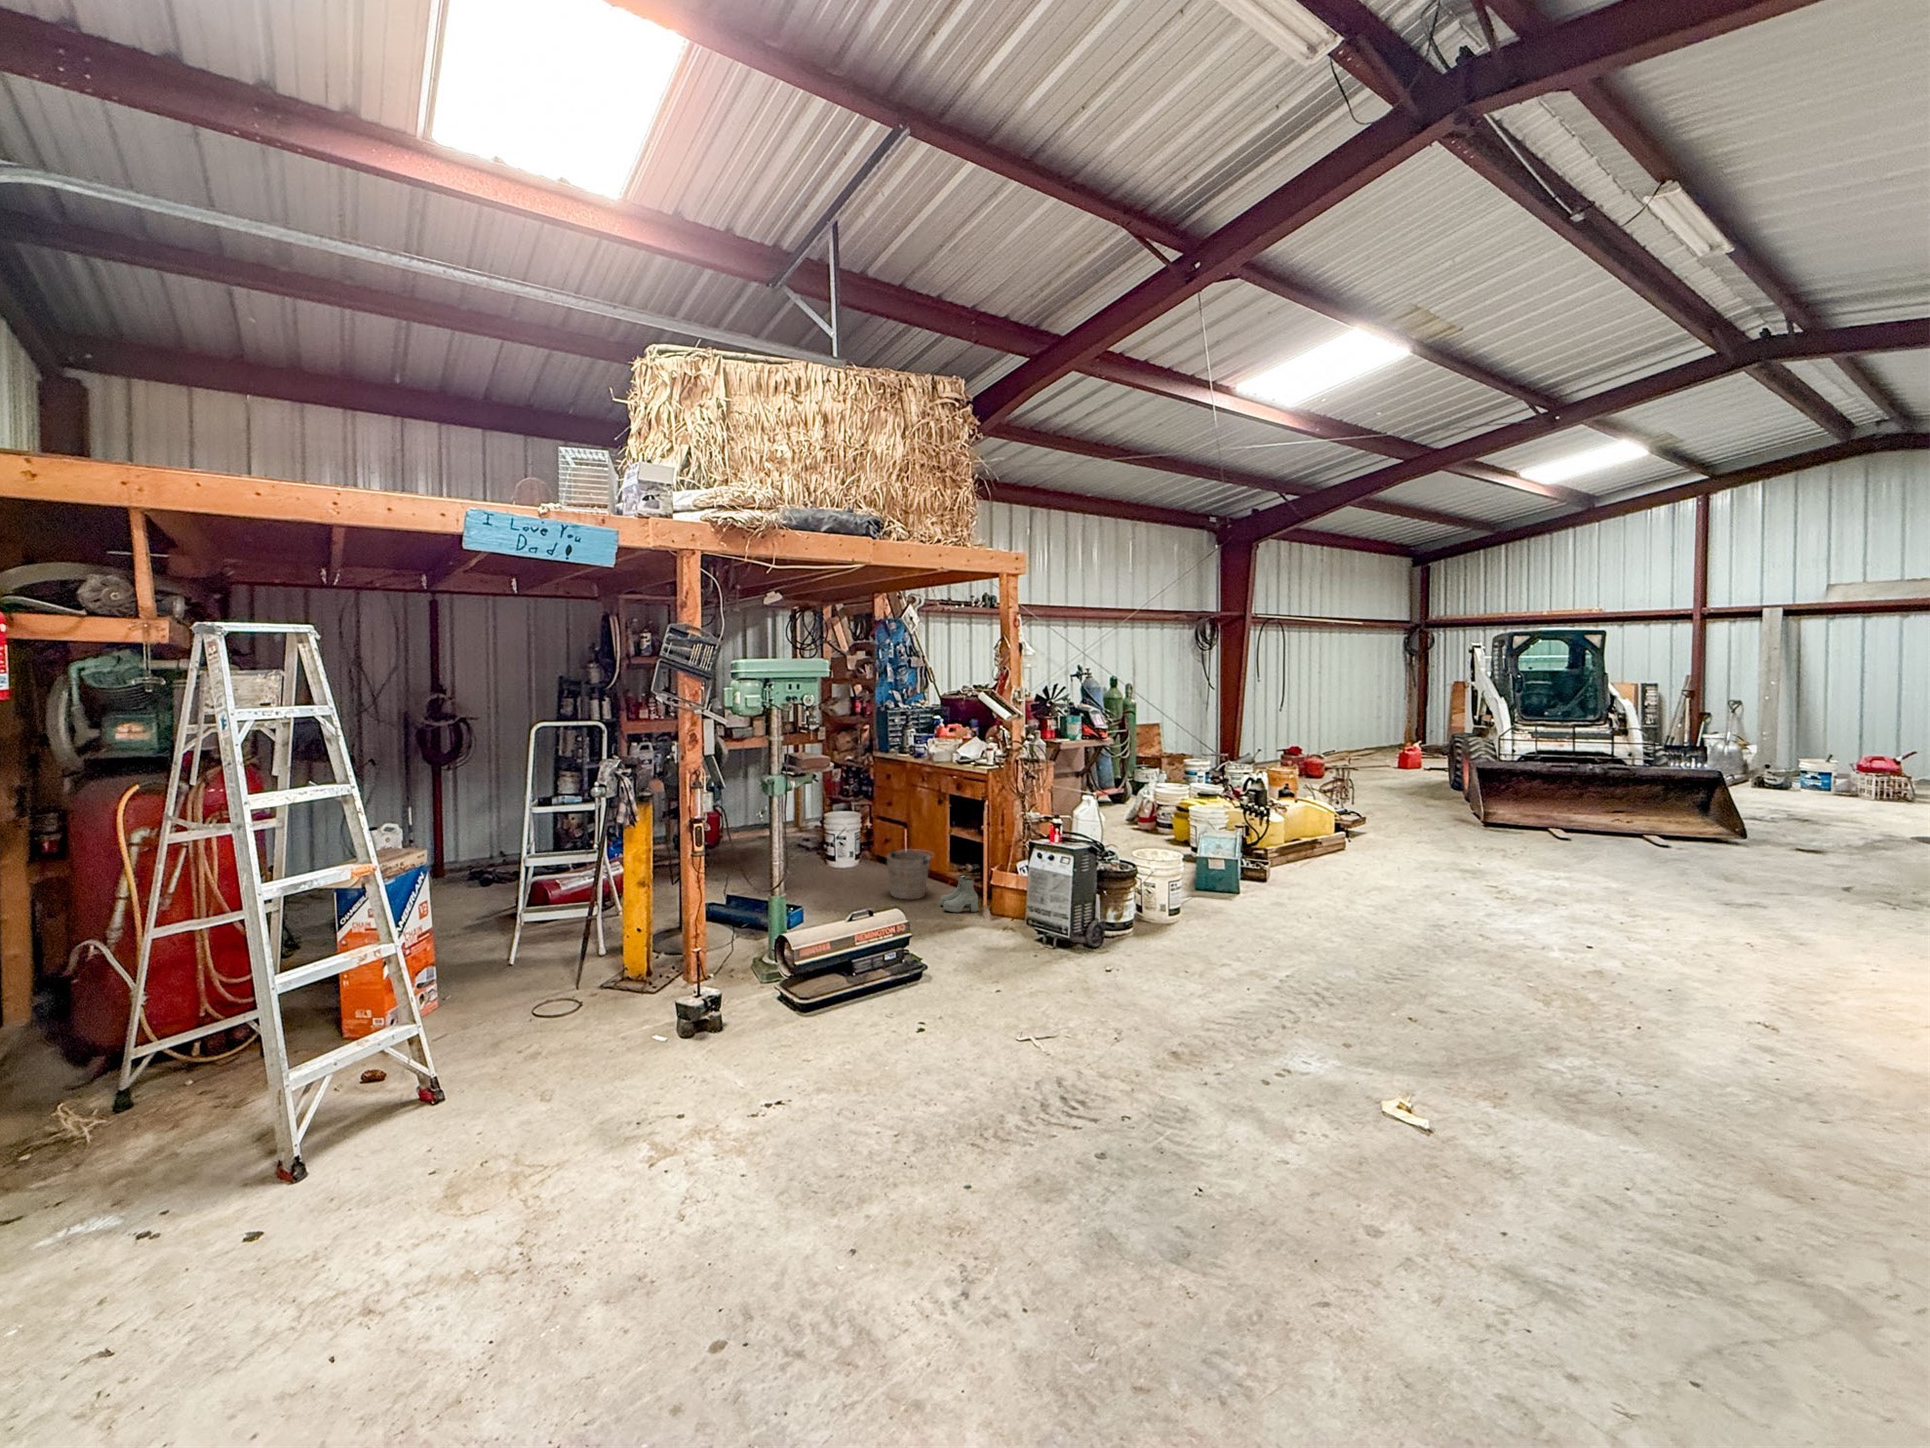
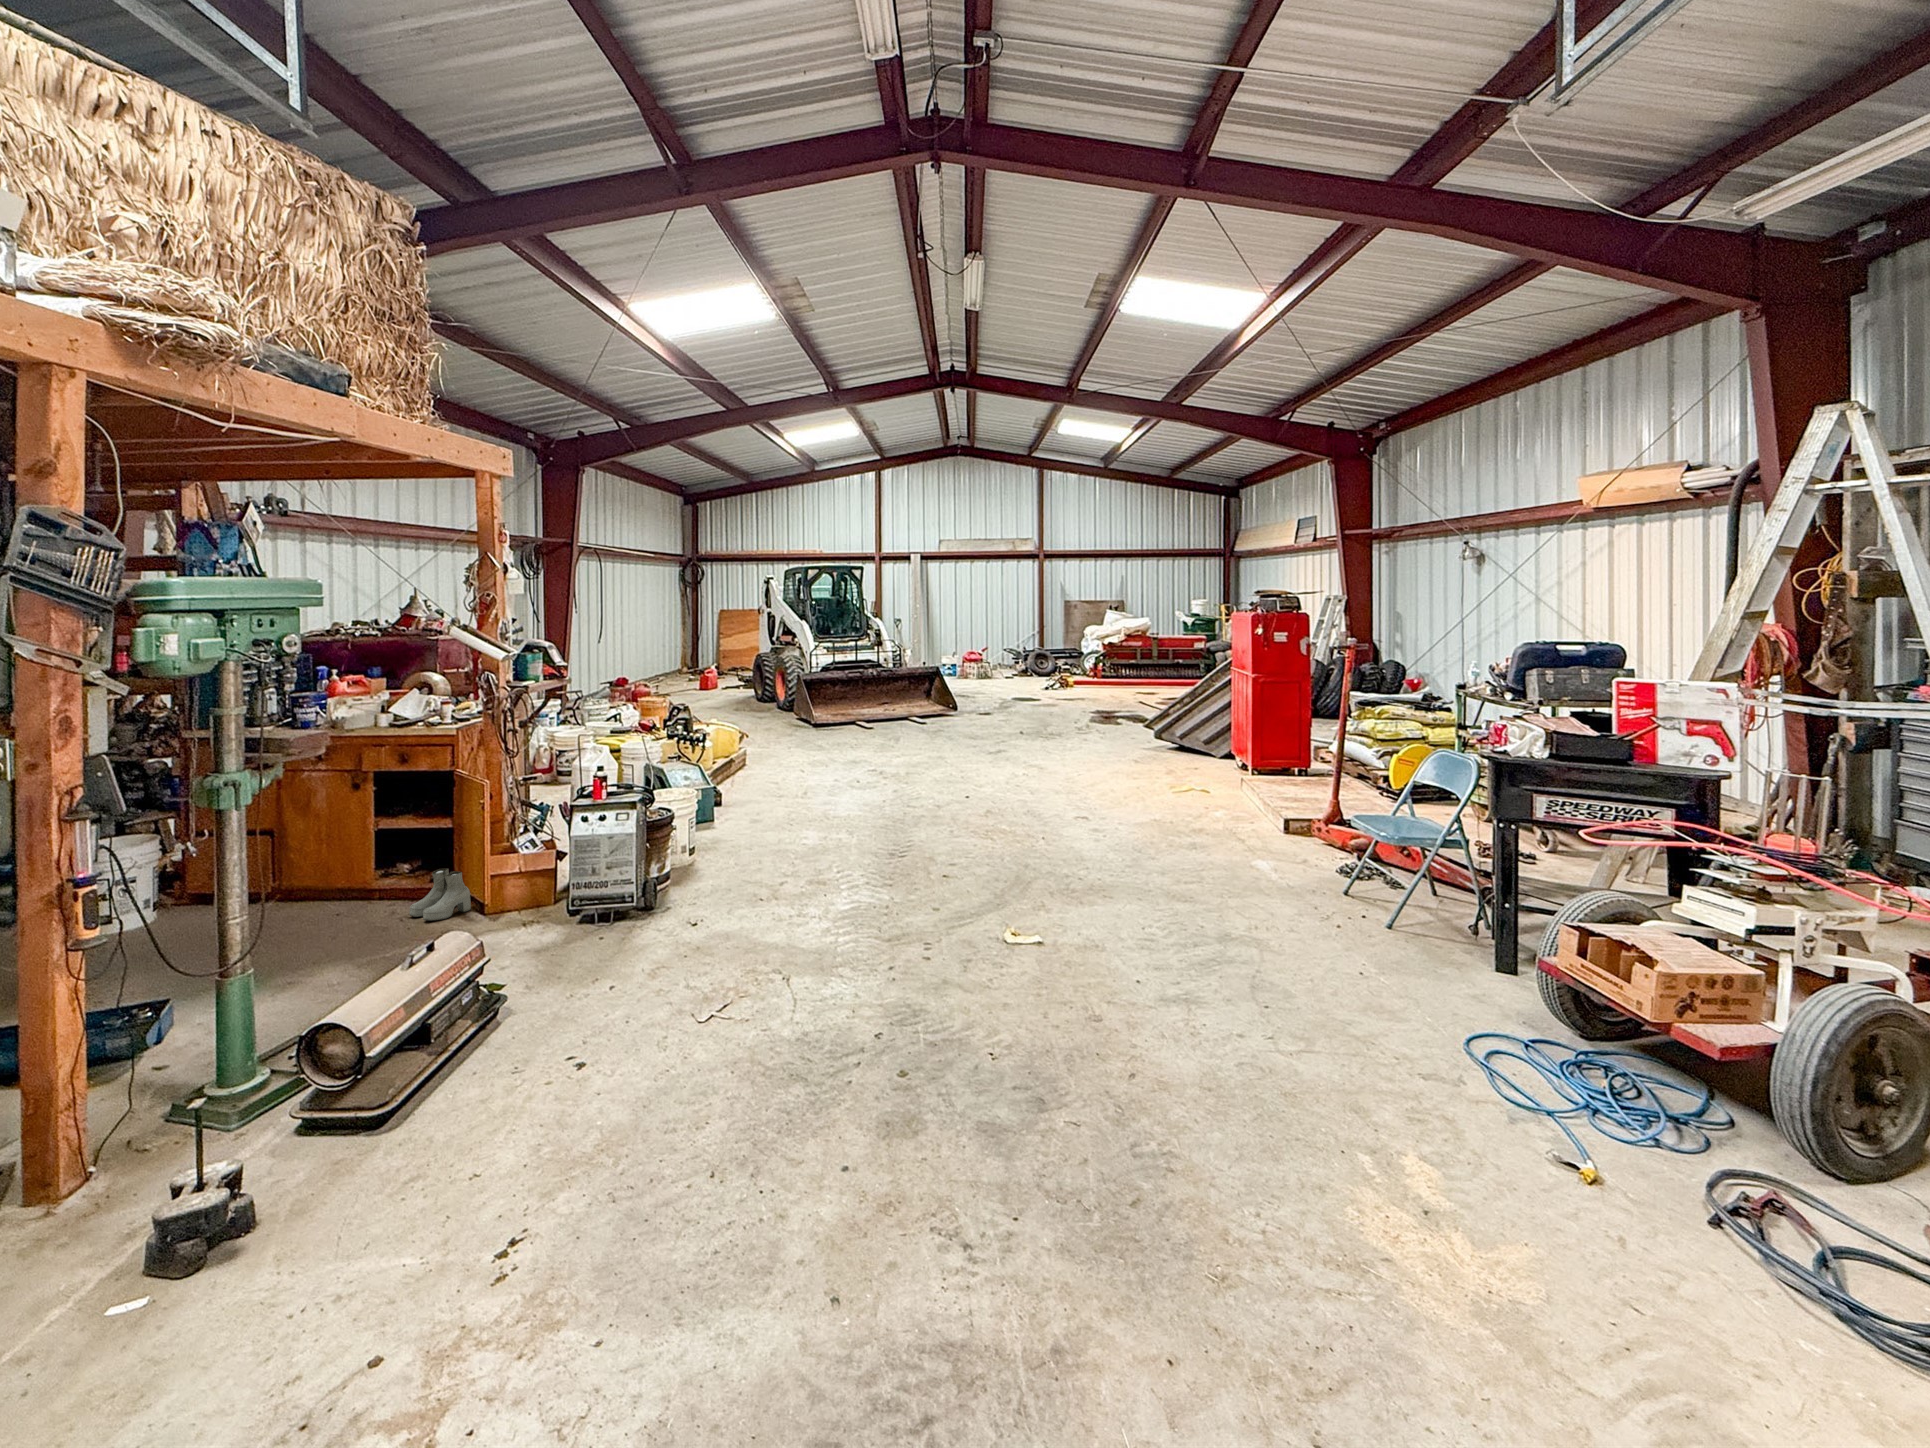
bucket: present [887,850,930,899] -> none [302,854,380,928]

